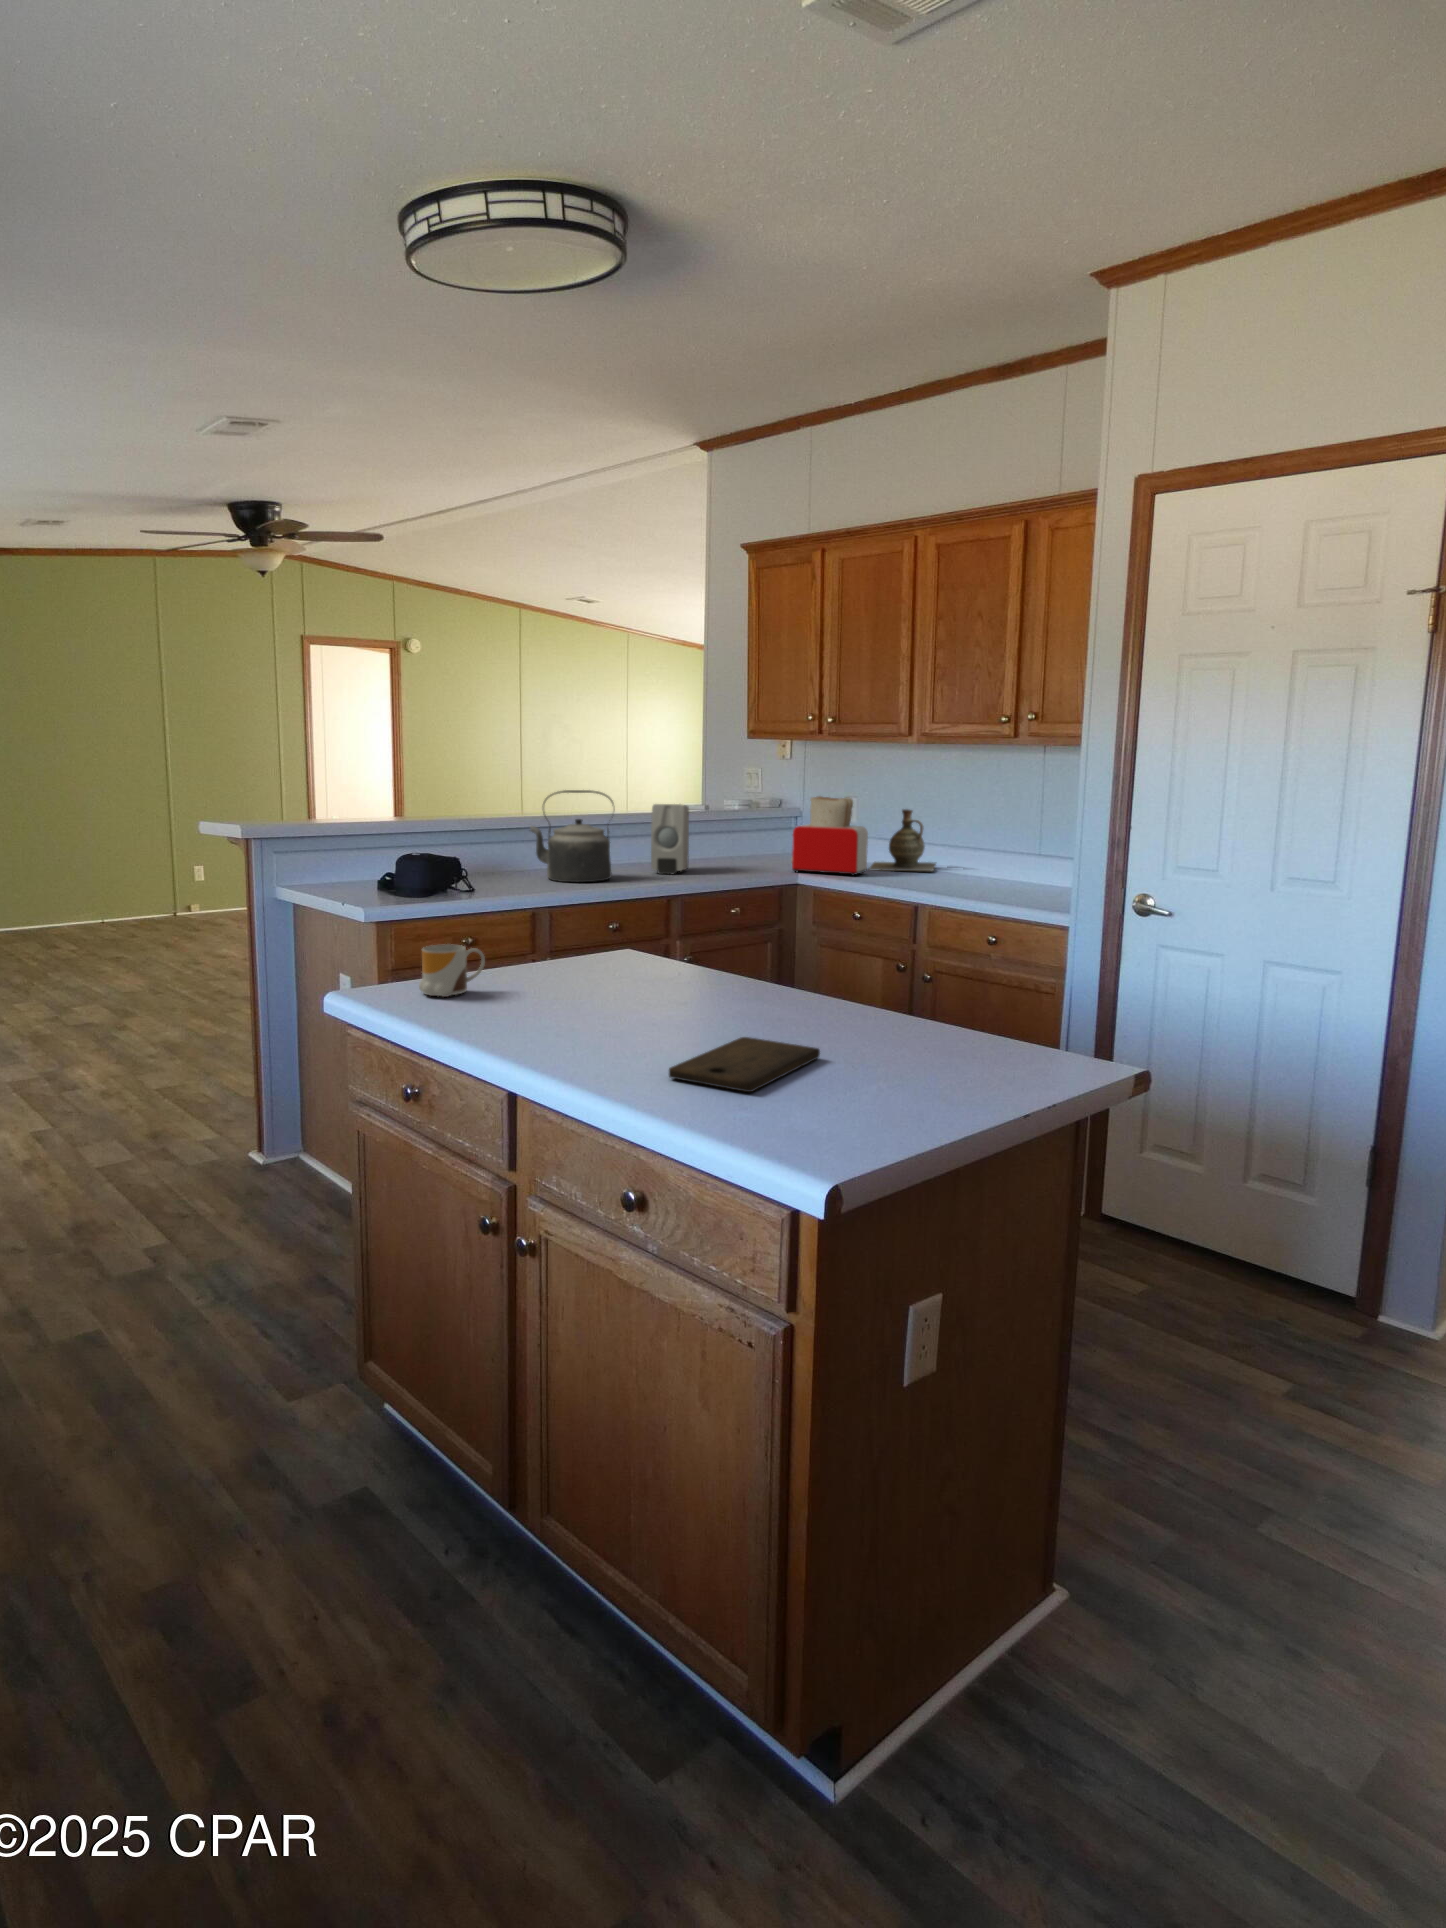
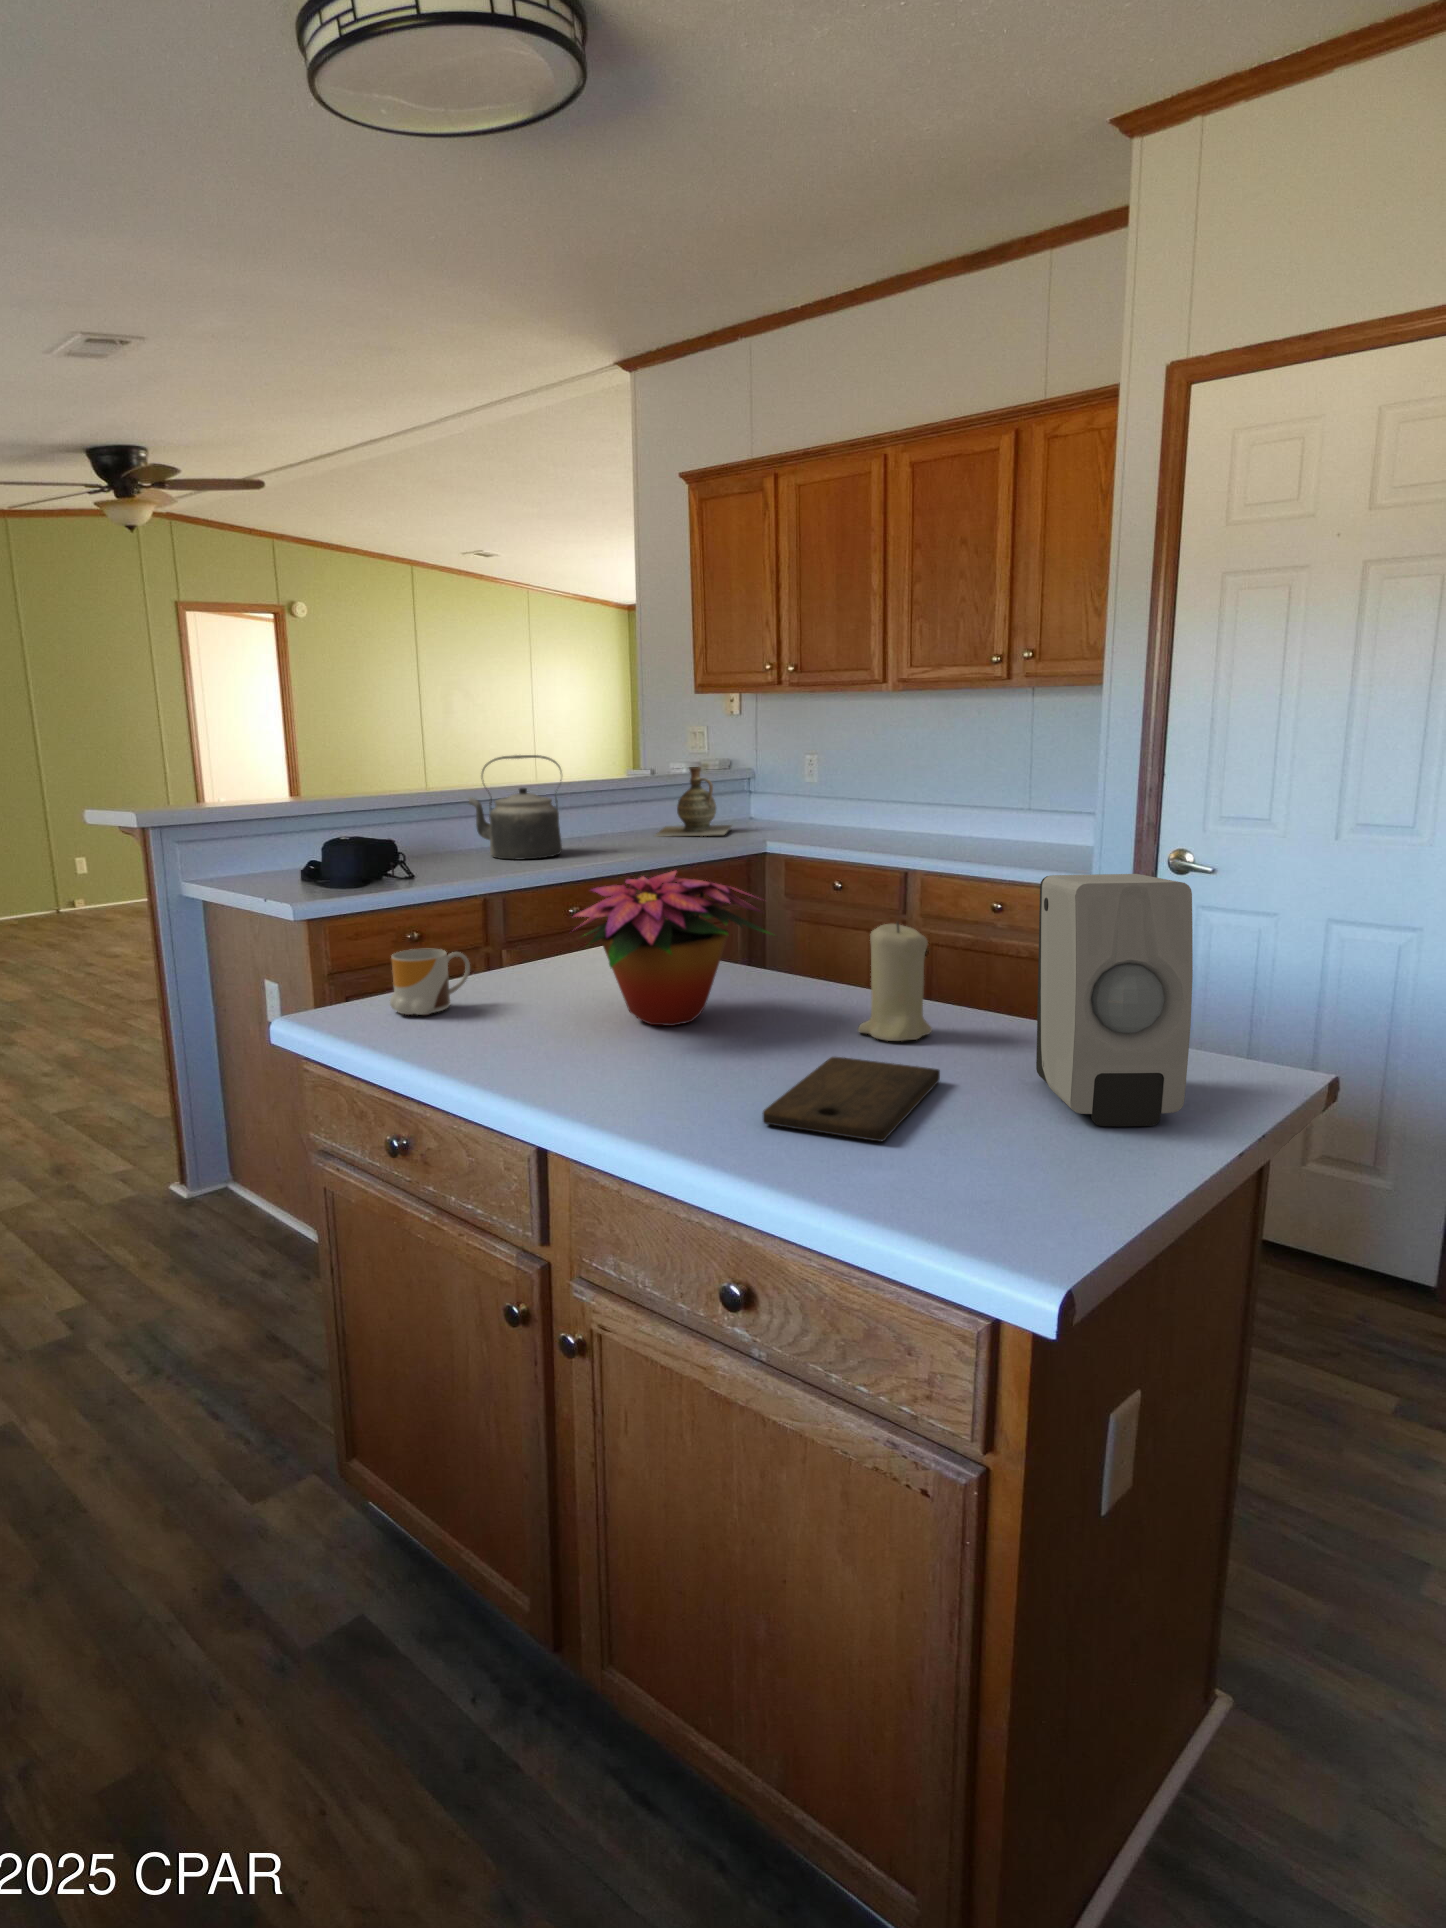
toaster: present [791,796,868,876] -> none [752,753,835,839]
soap dispenser: present [651,804,689,874] -> present [1036,874,1193,1126]
ceramic jug: present [869,809,936,871] -> present [655,767,731,837]
flower arrangement: none [551,887,727,1012] -> present [574,870,771,1026]
candle: none [778,936,836,1030] -> present [858,922,932,1041]

